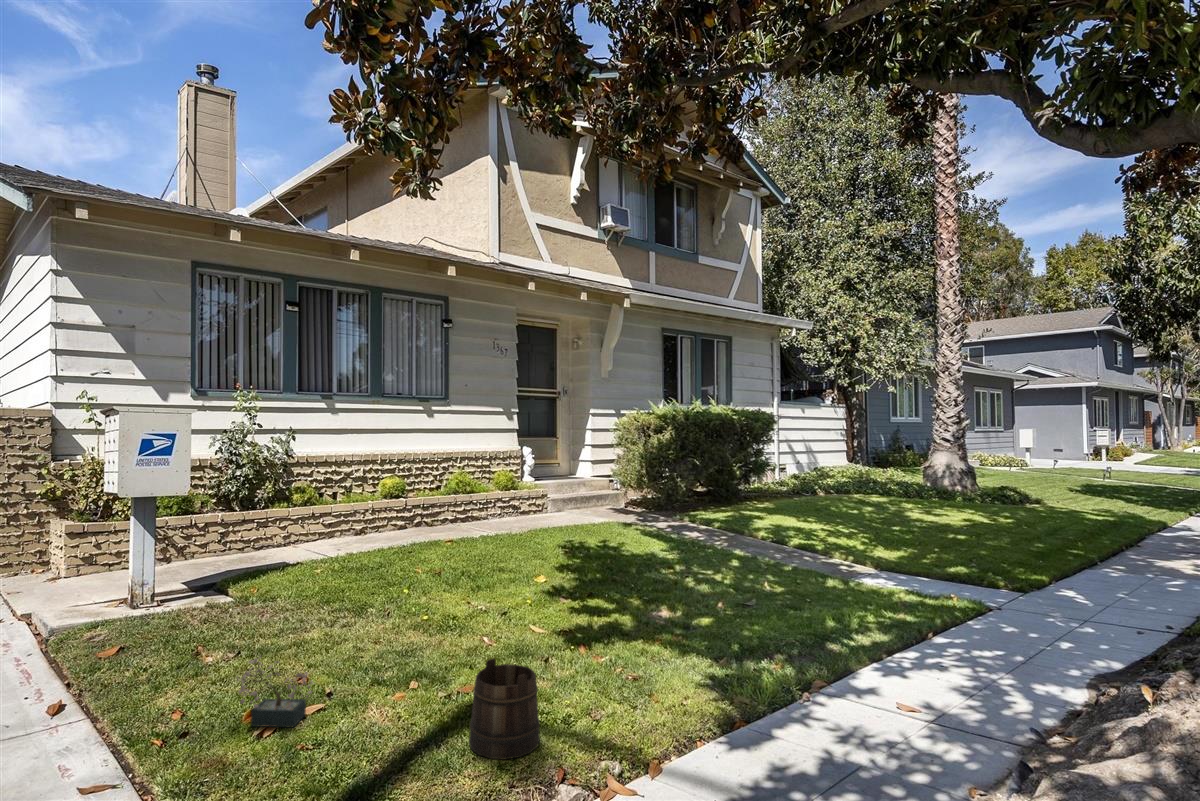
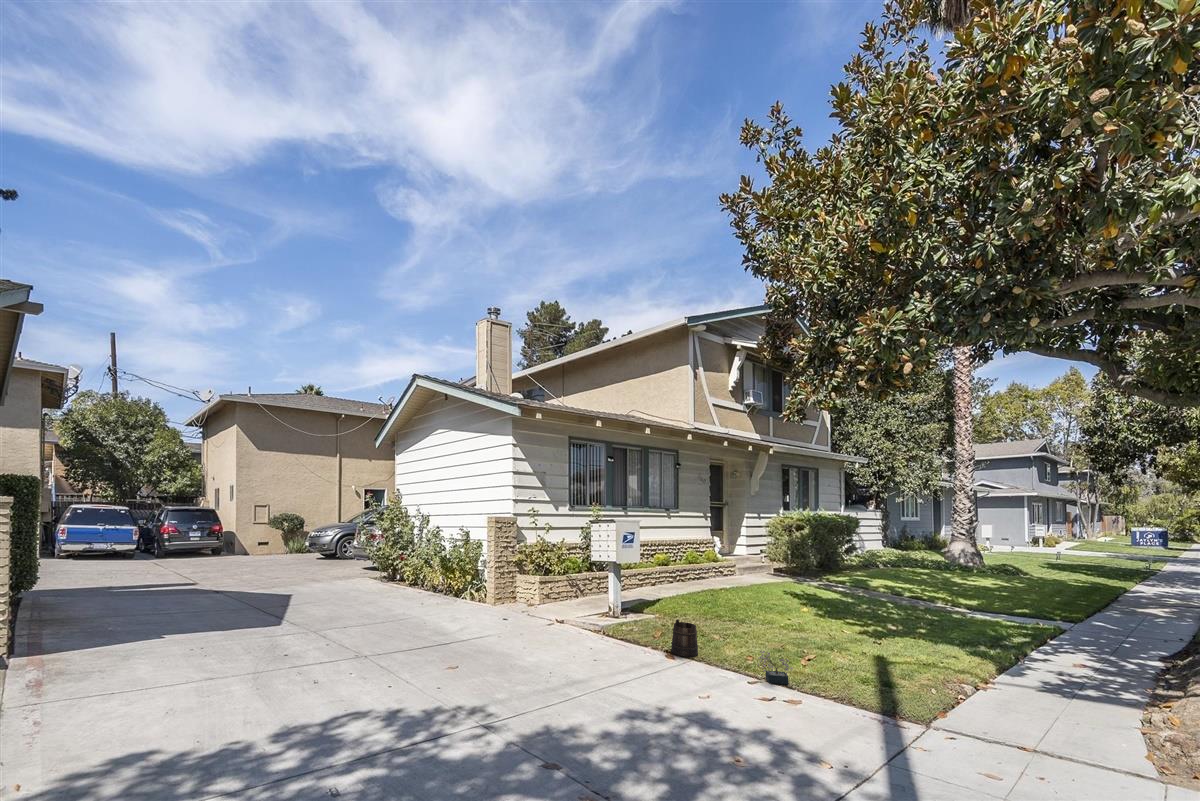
bucket: present [469,659,540,759] -> present [671,619,698,657]

